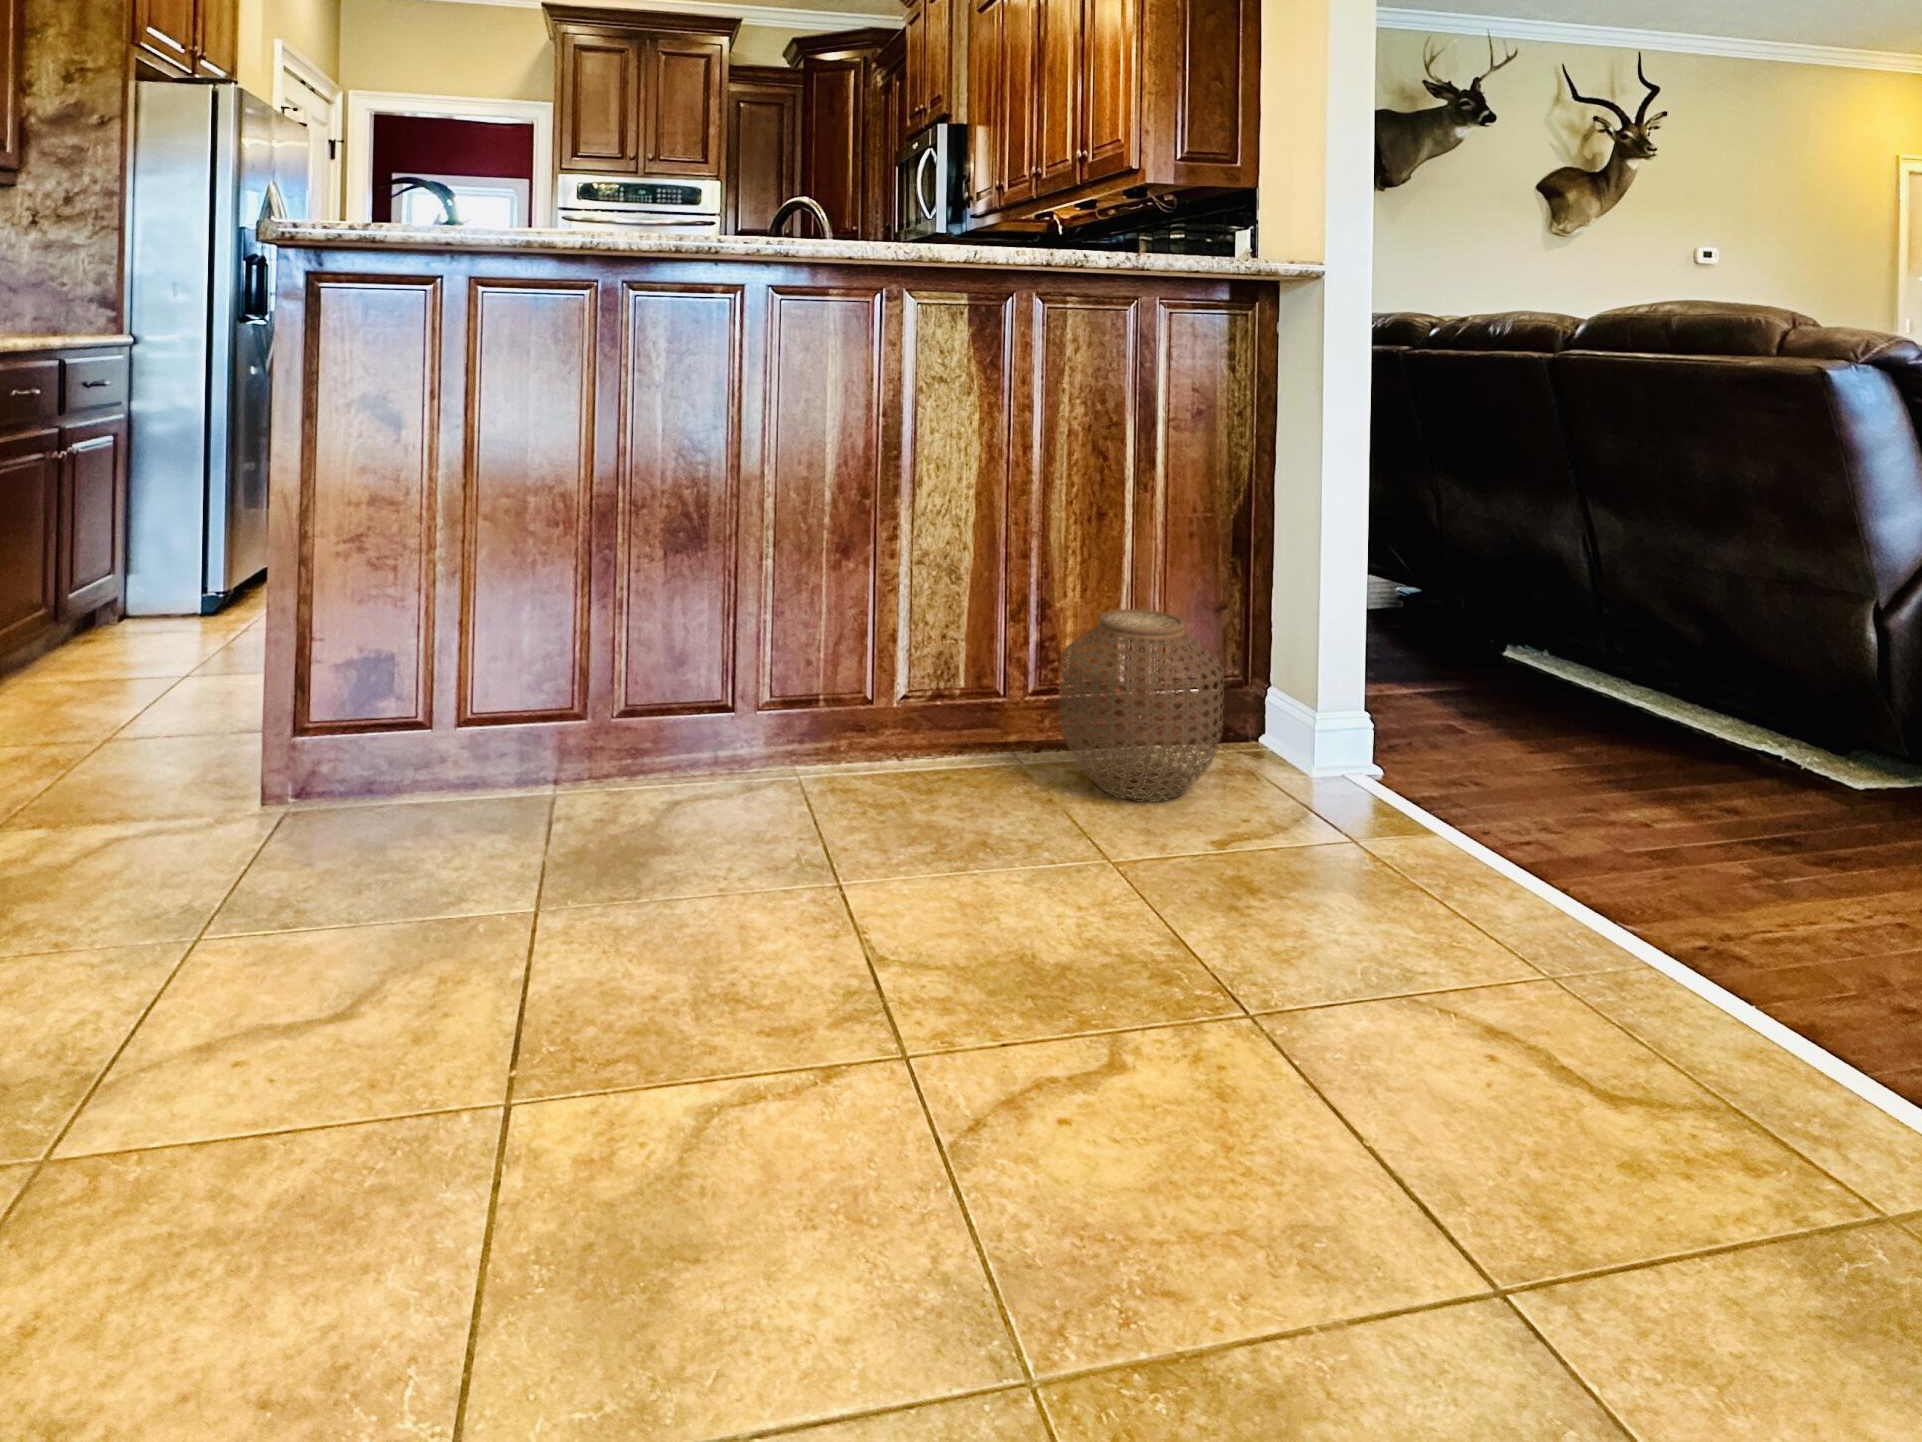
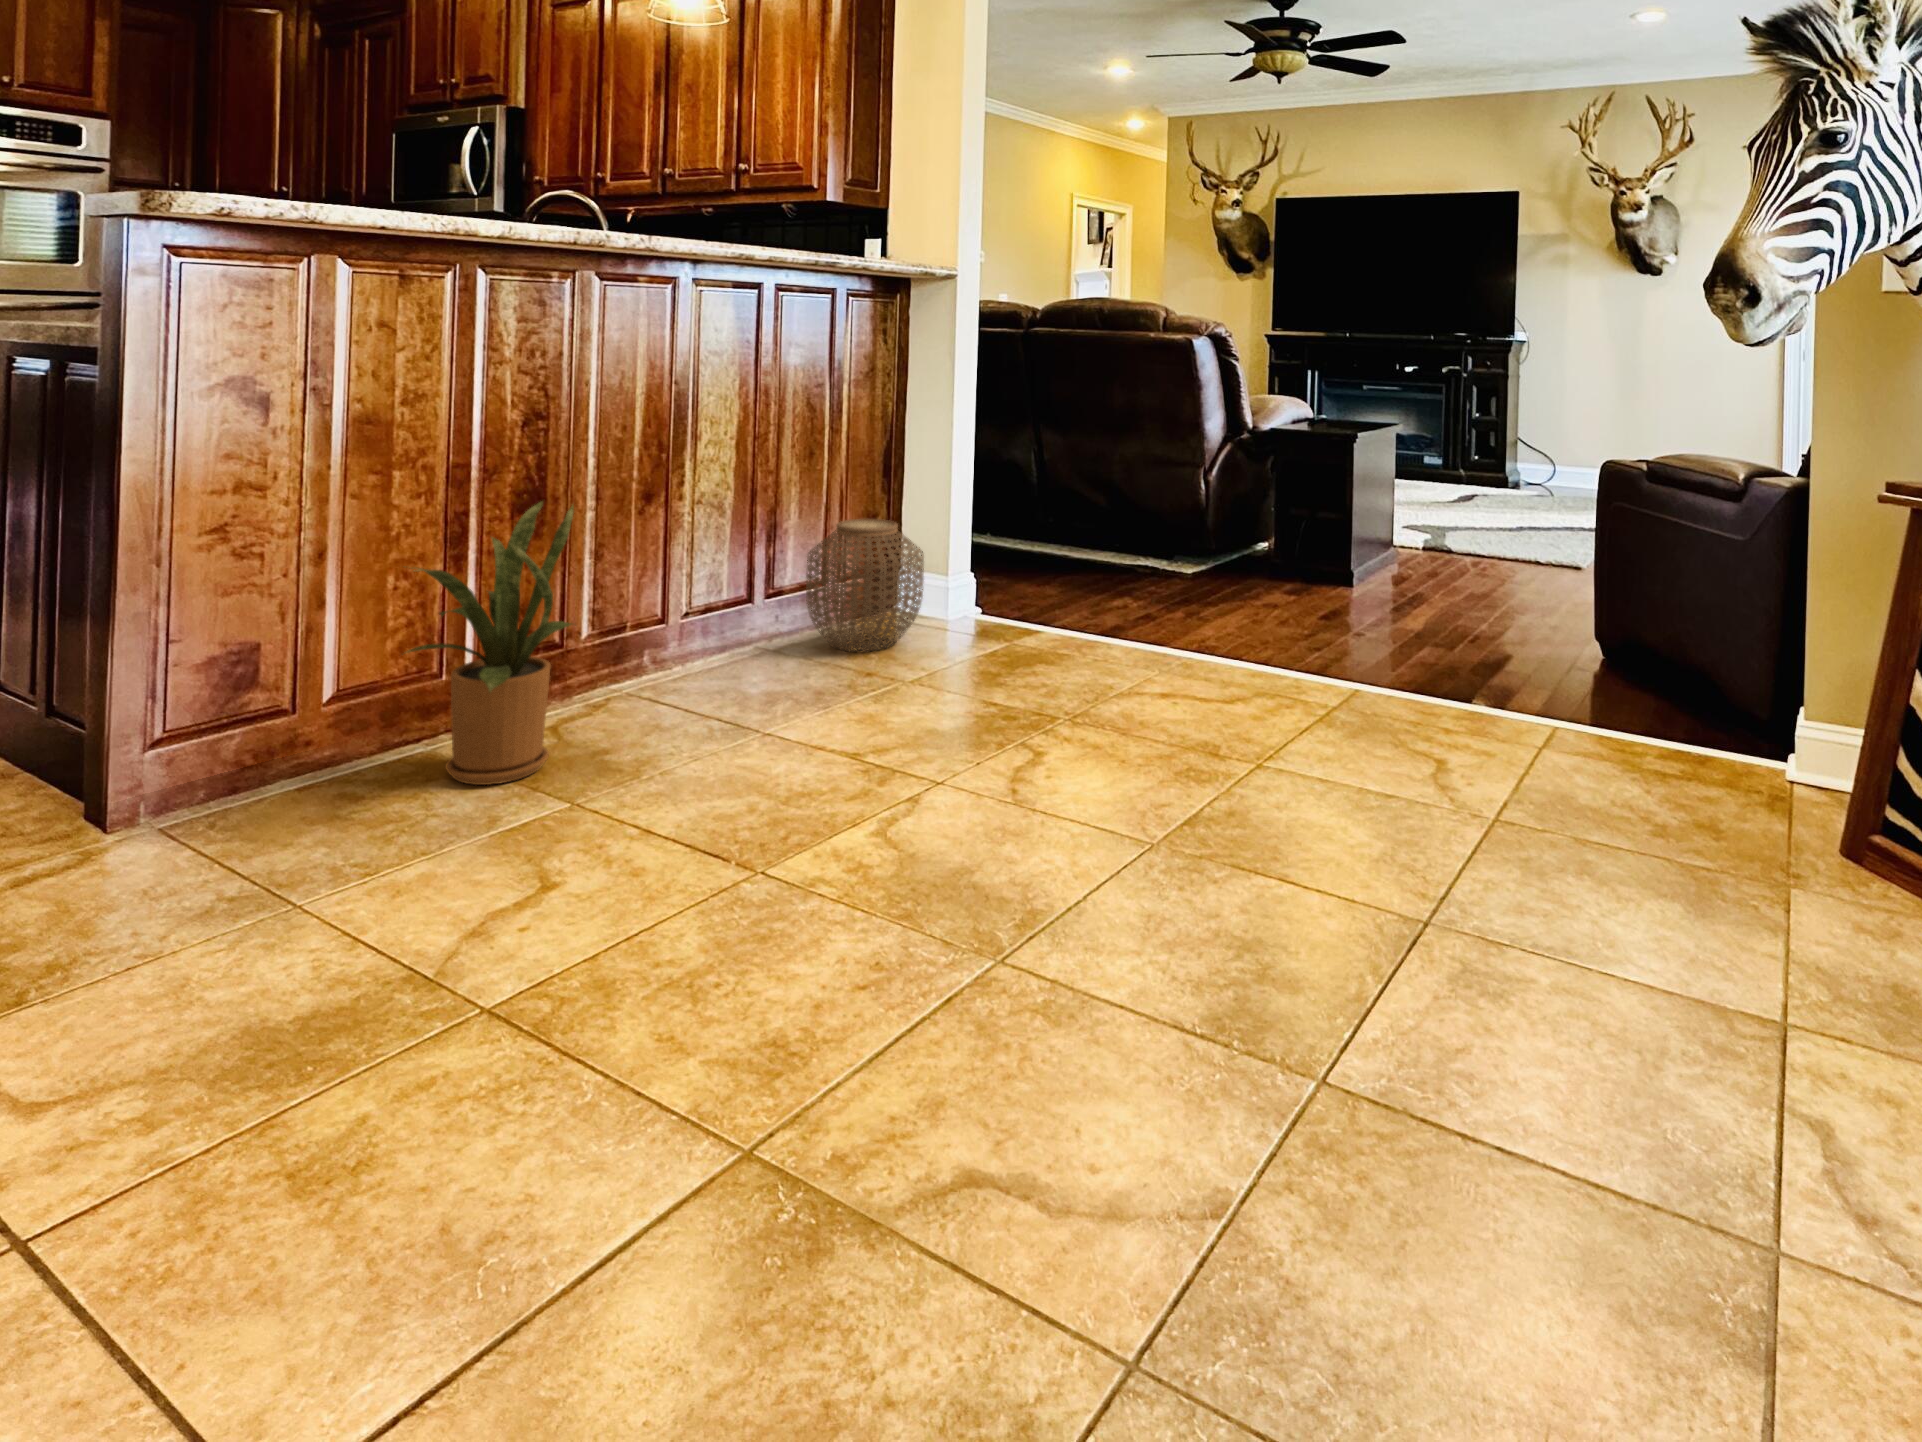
house plant: none [407,541,682,859] -> present [402,502,574,785]

